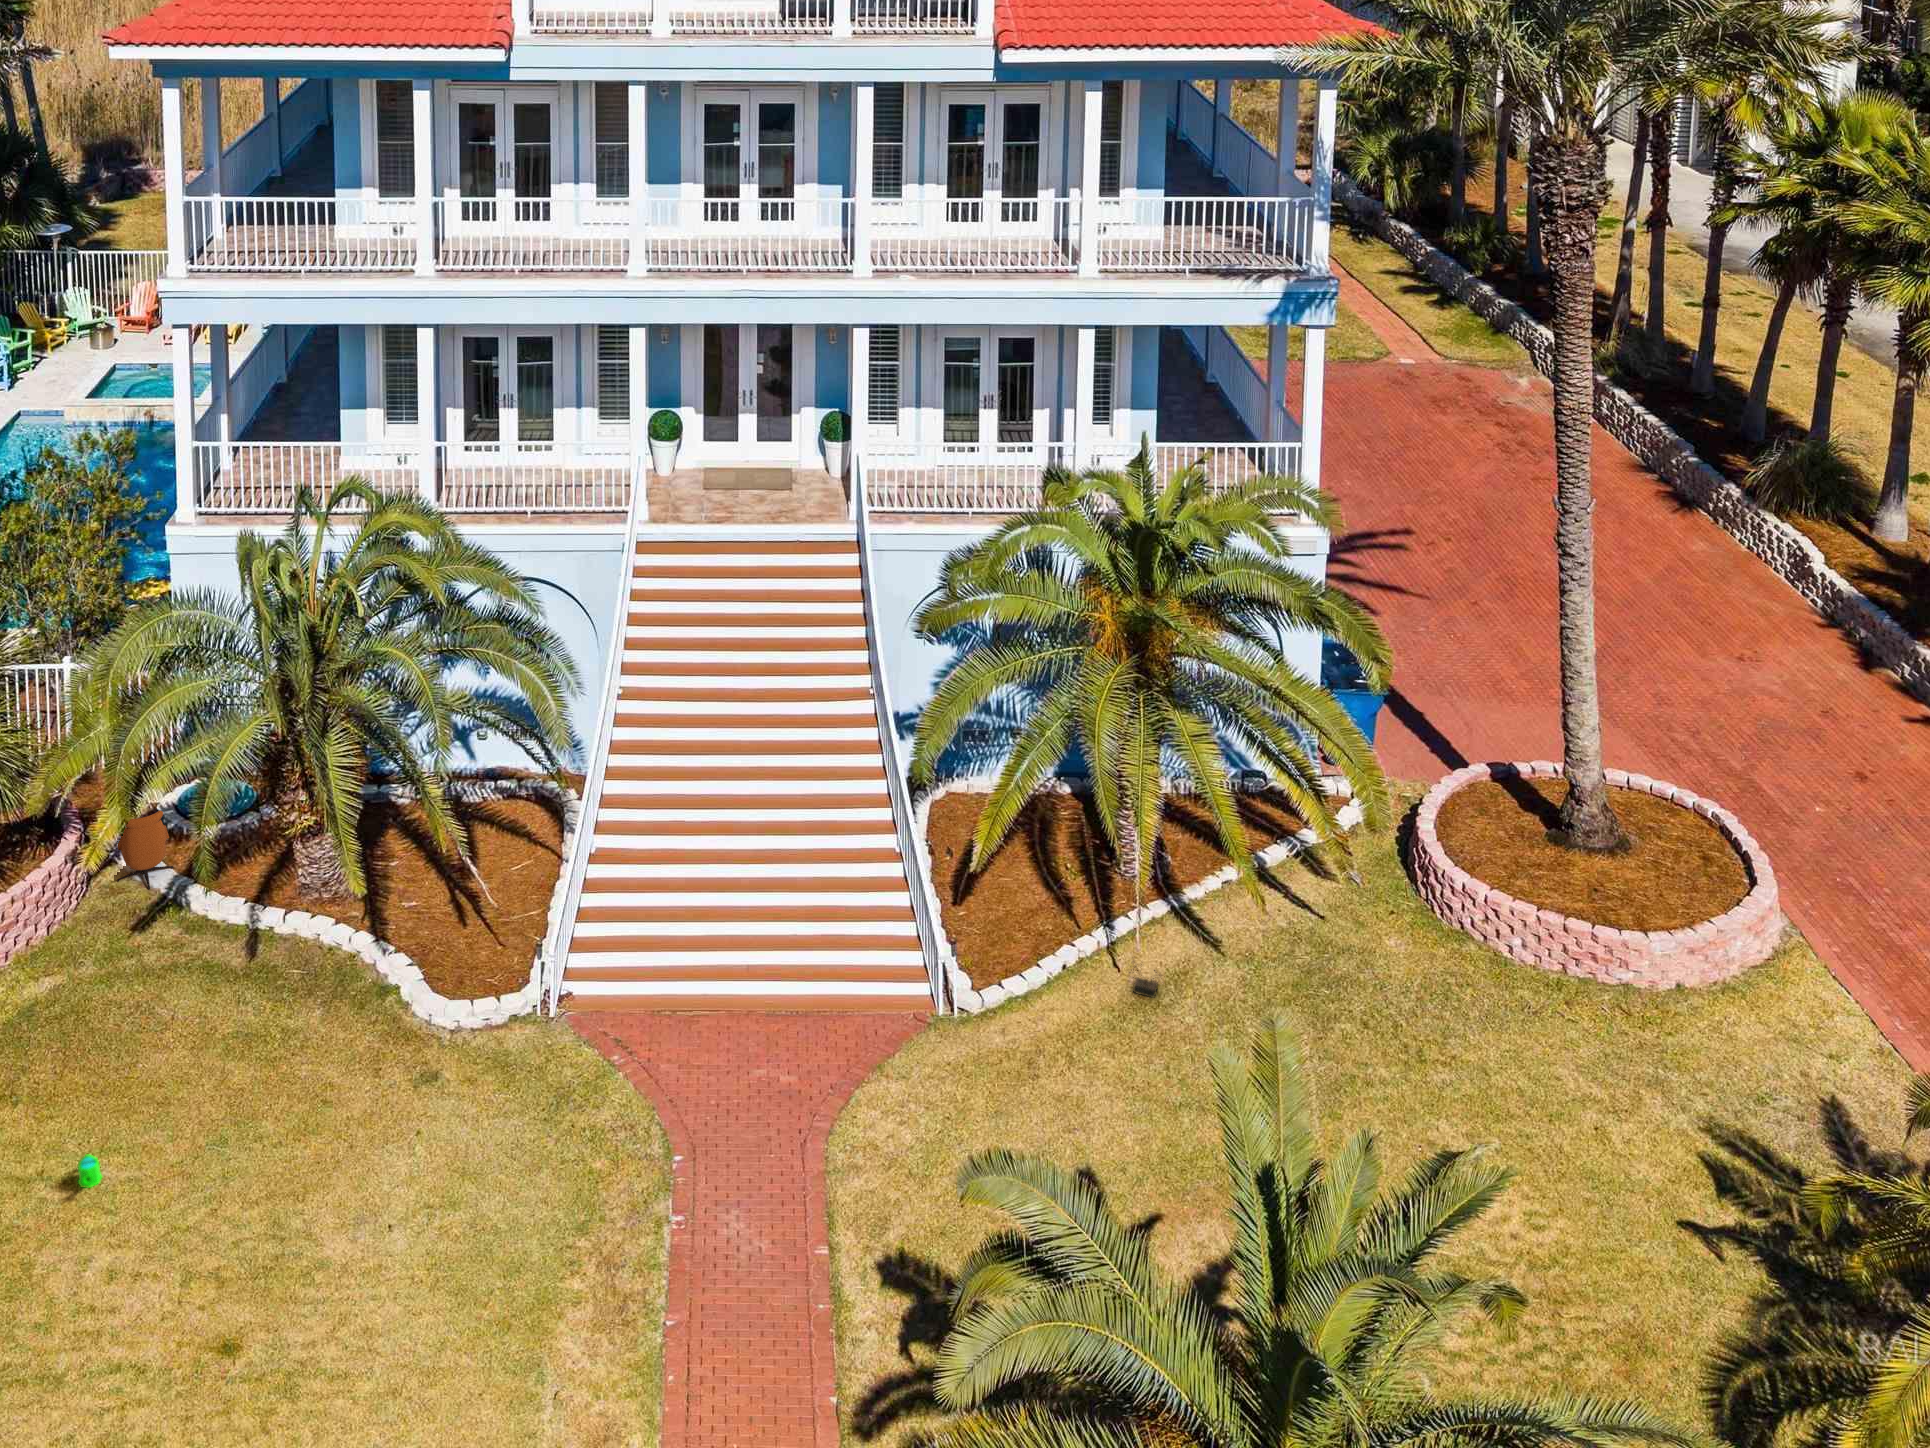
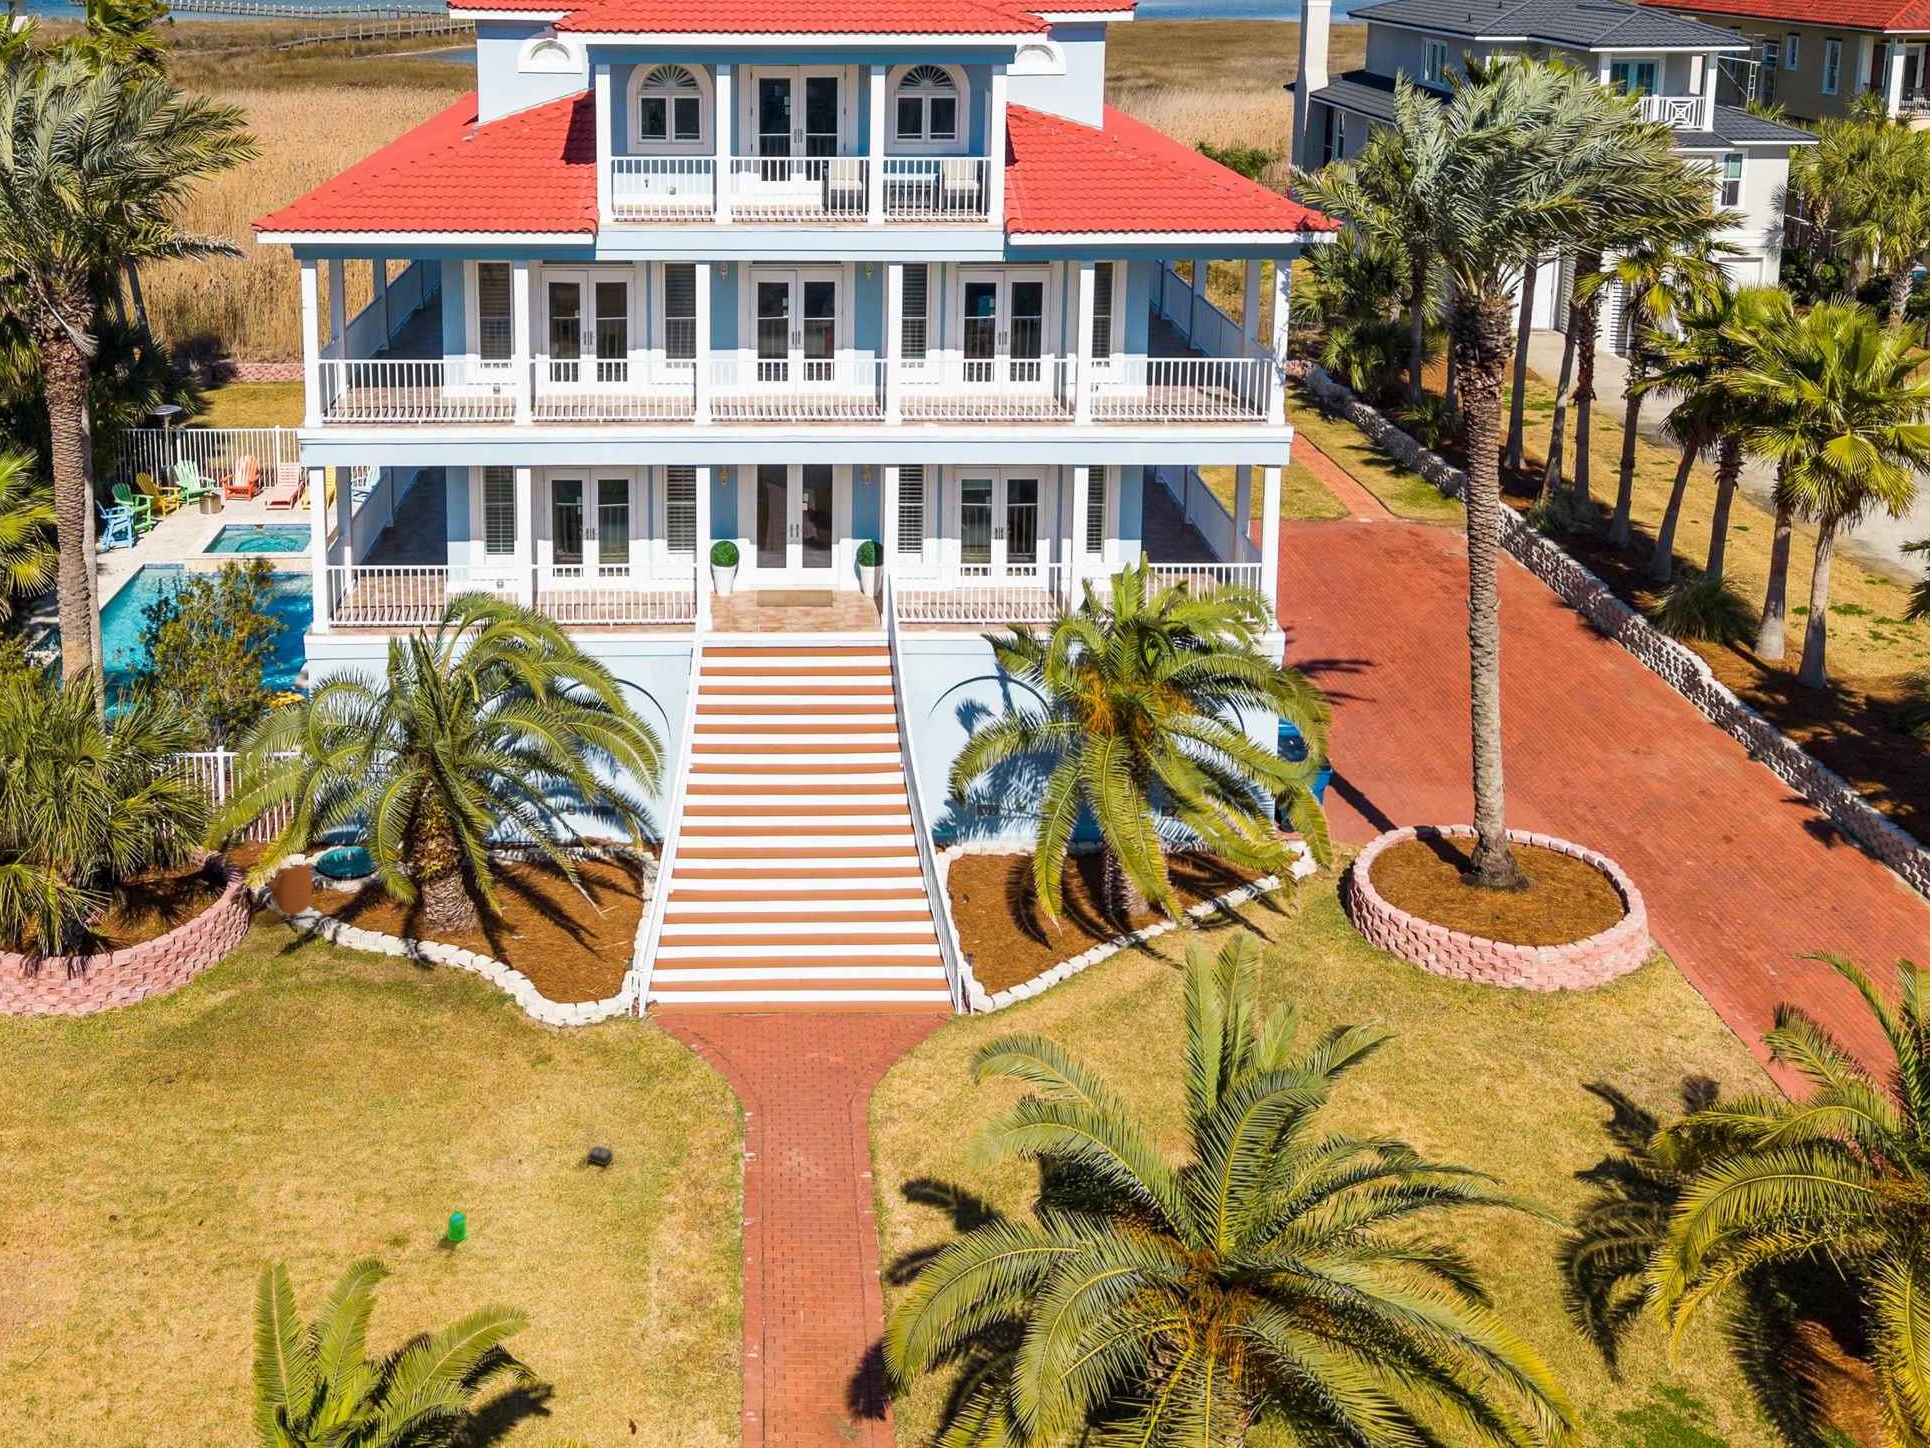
decorative plant: present [1129,961,1163,998] -> present [583,1130,613,1166]
watering can: present [78,1154,102,1188] -> present [447,1211,467,1242]

